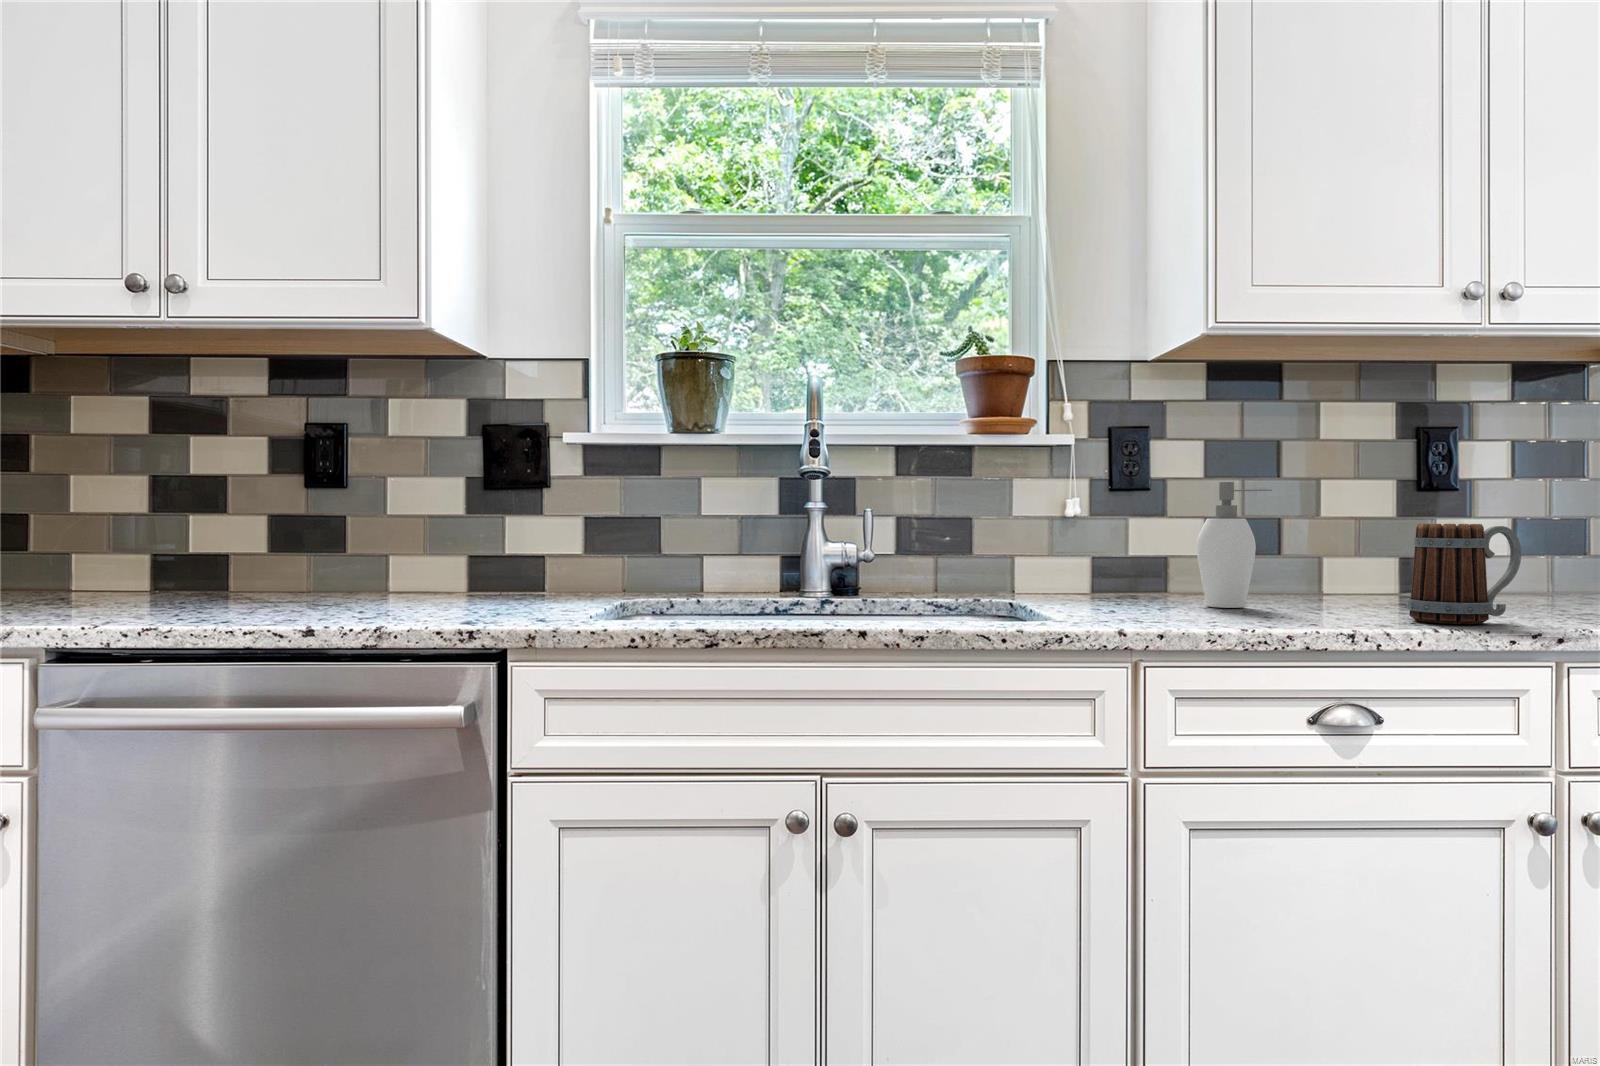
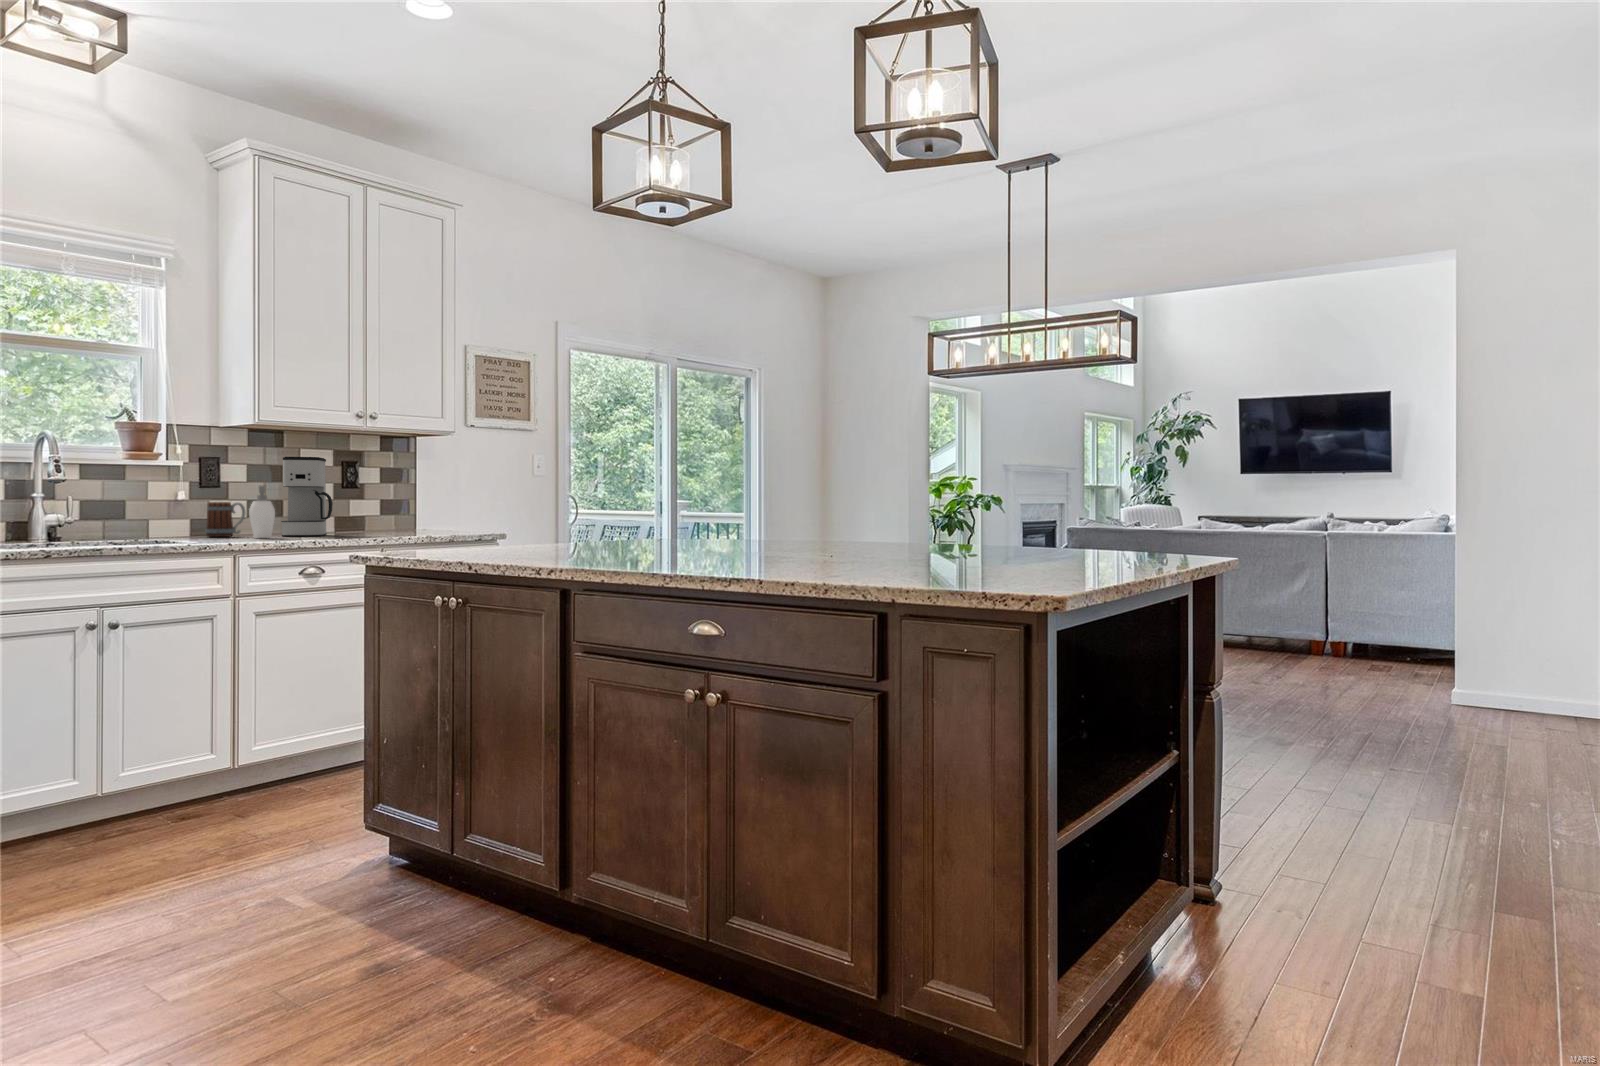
coffee maker: none [1274,412,1399,605] -> present [281,457,333,536]
mug: present [1407,524,1521,624] -> present [205,502,245,537]

